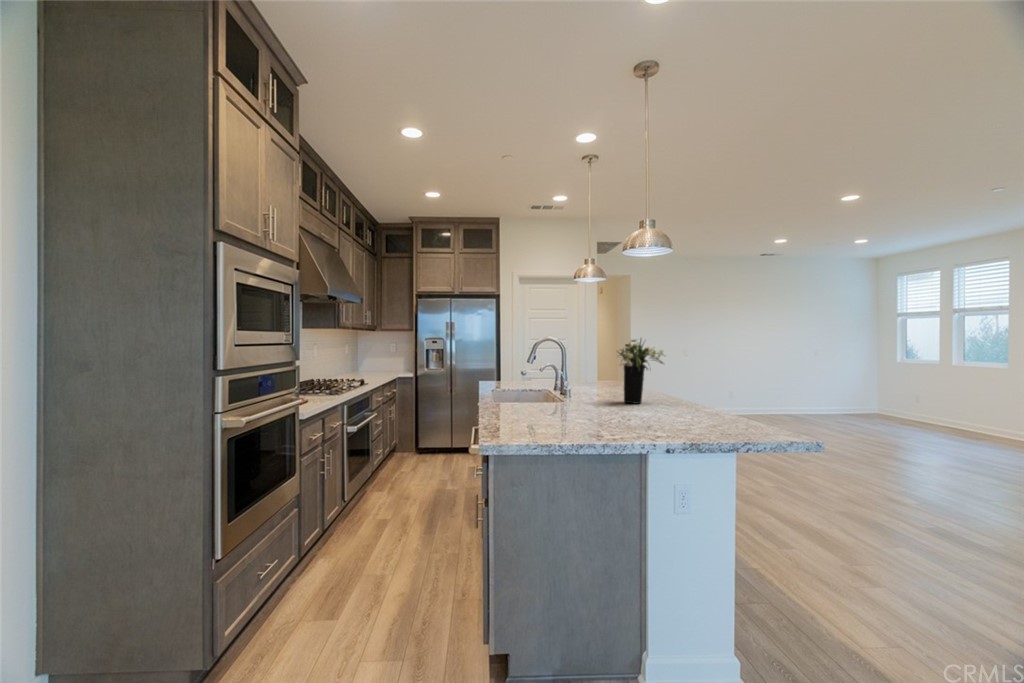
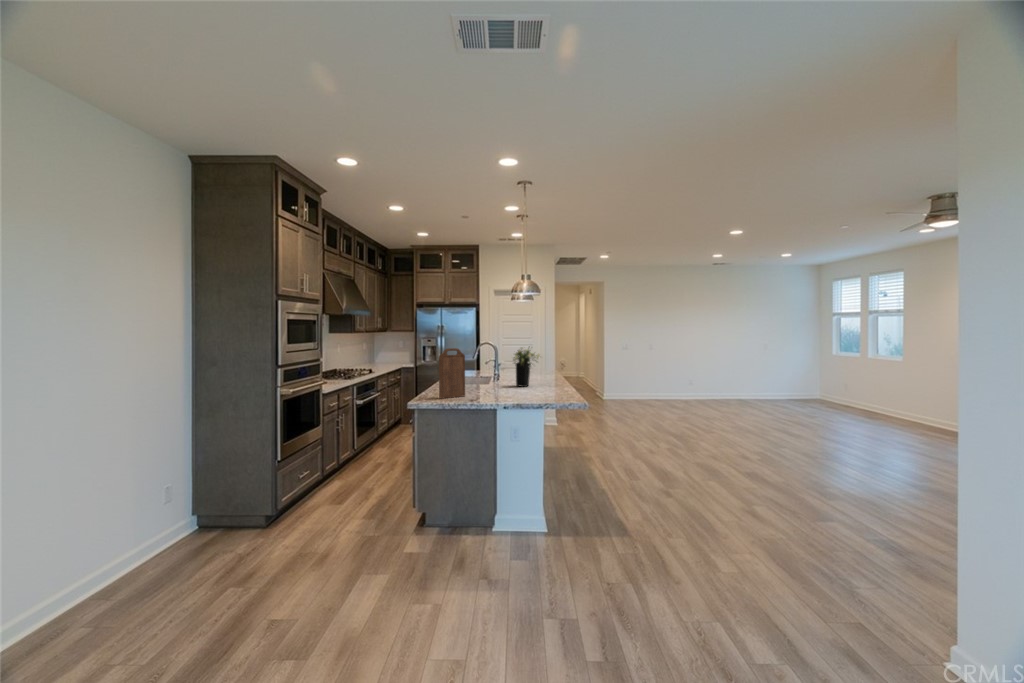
cutting board: none [539,335,579,431] -> present [439,348,465,399]

